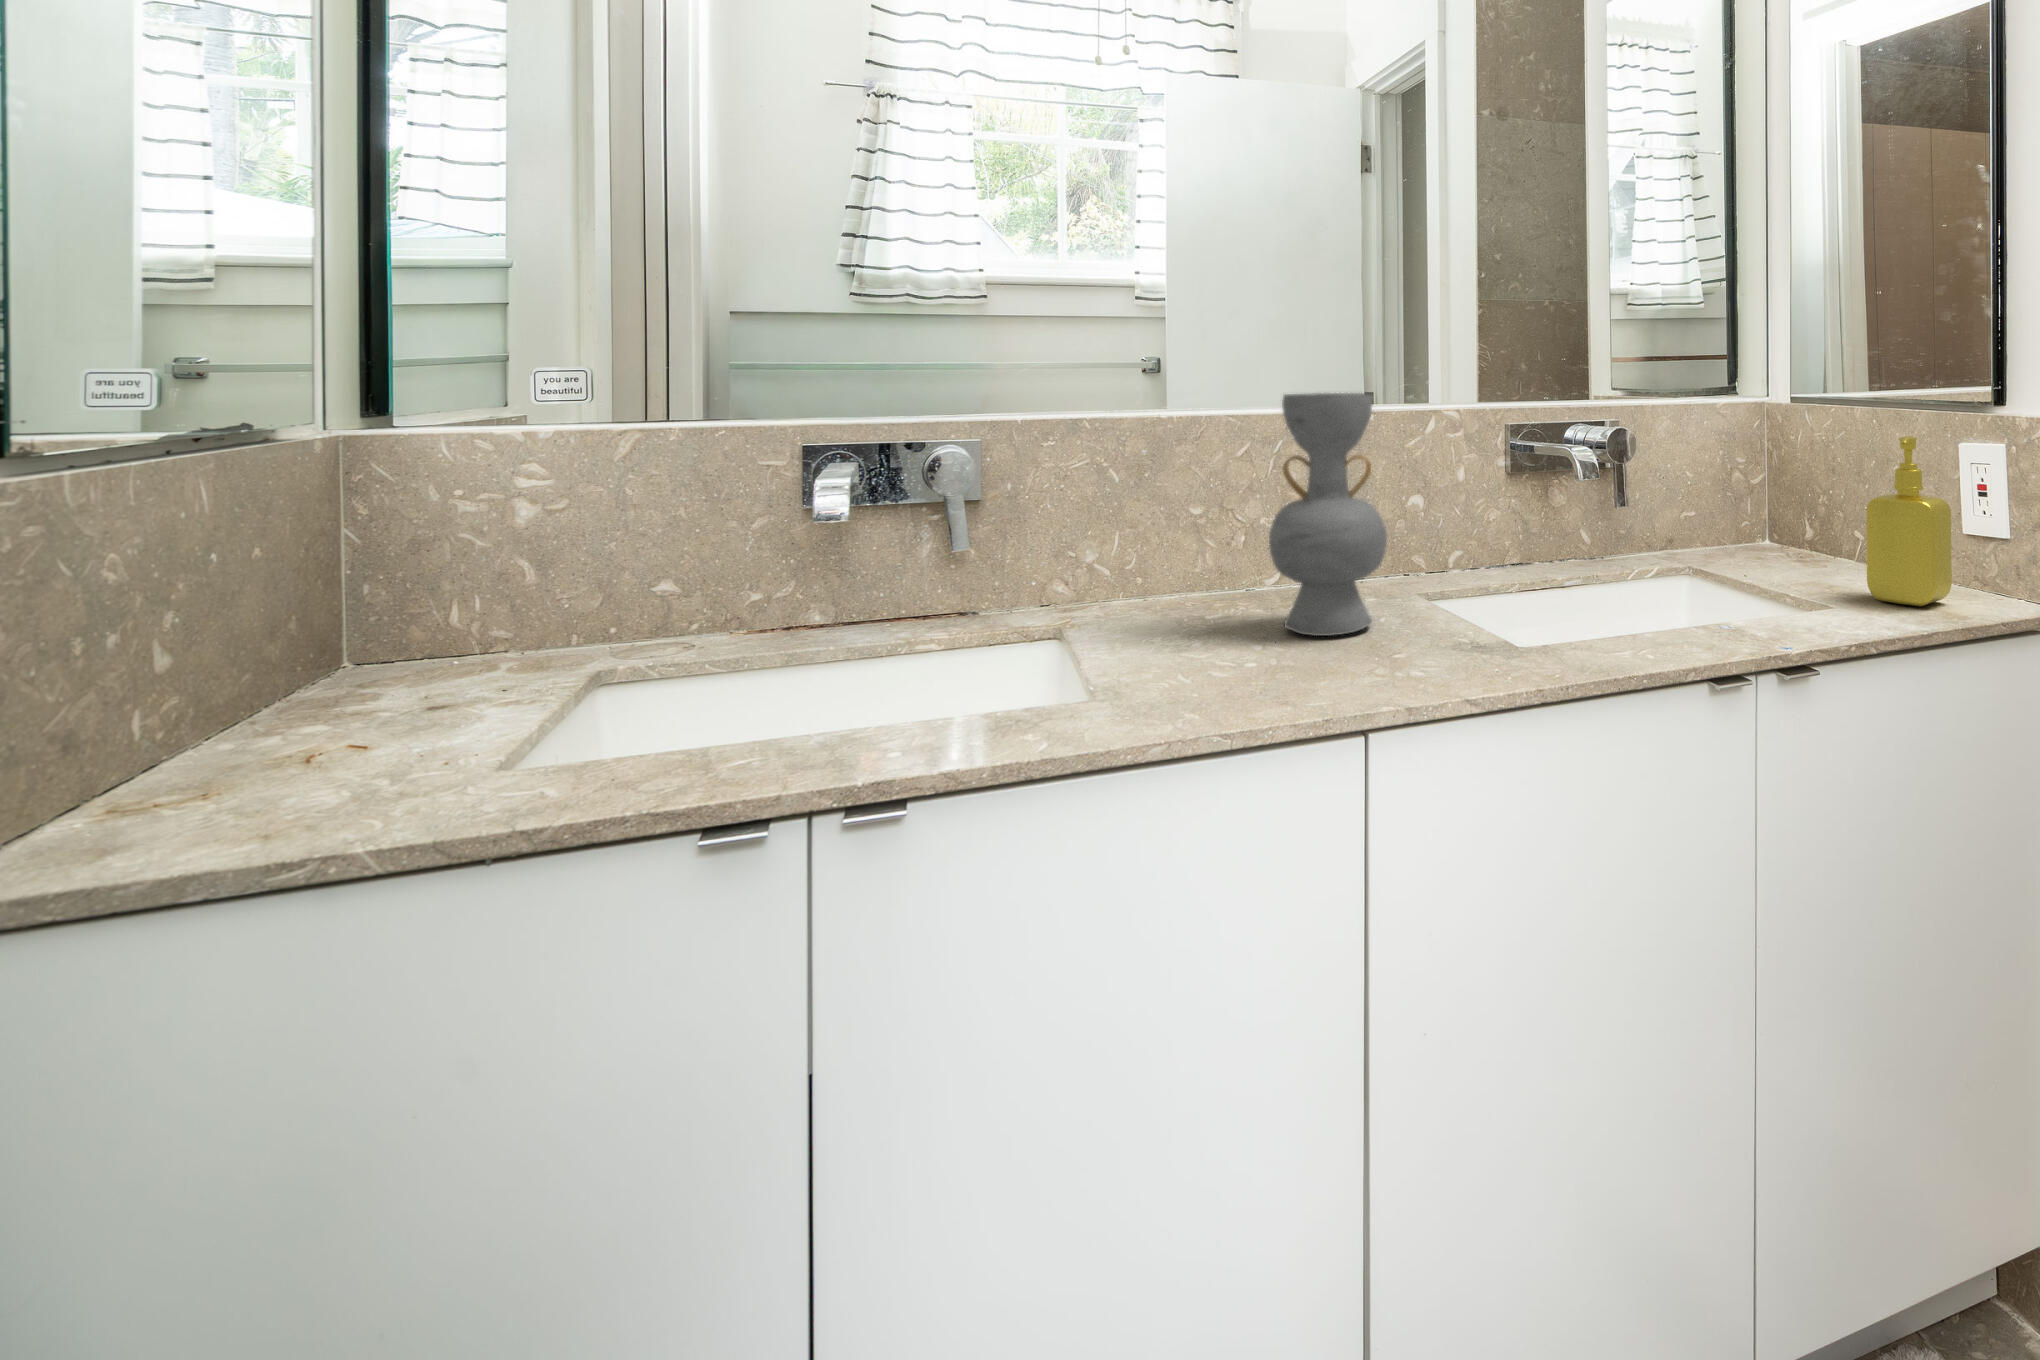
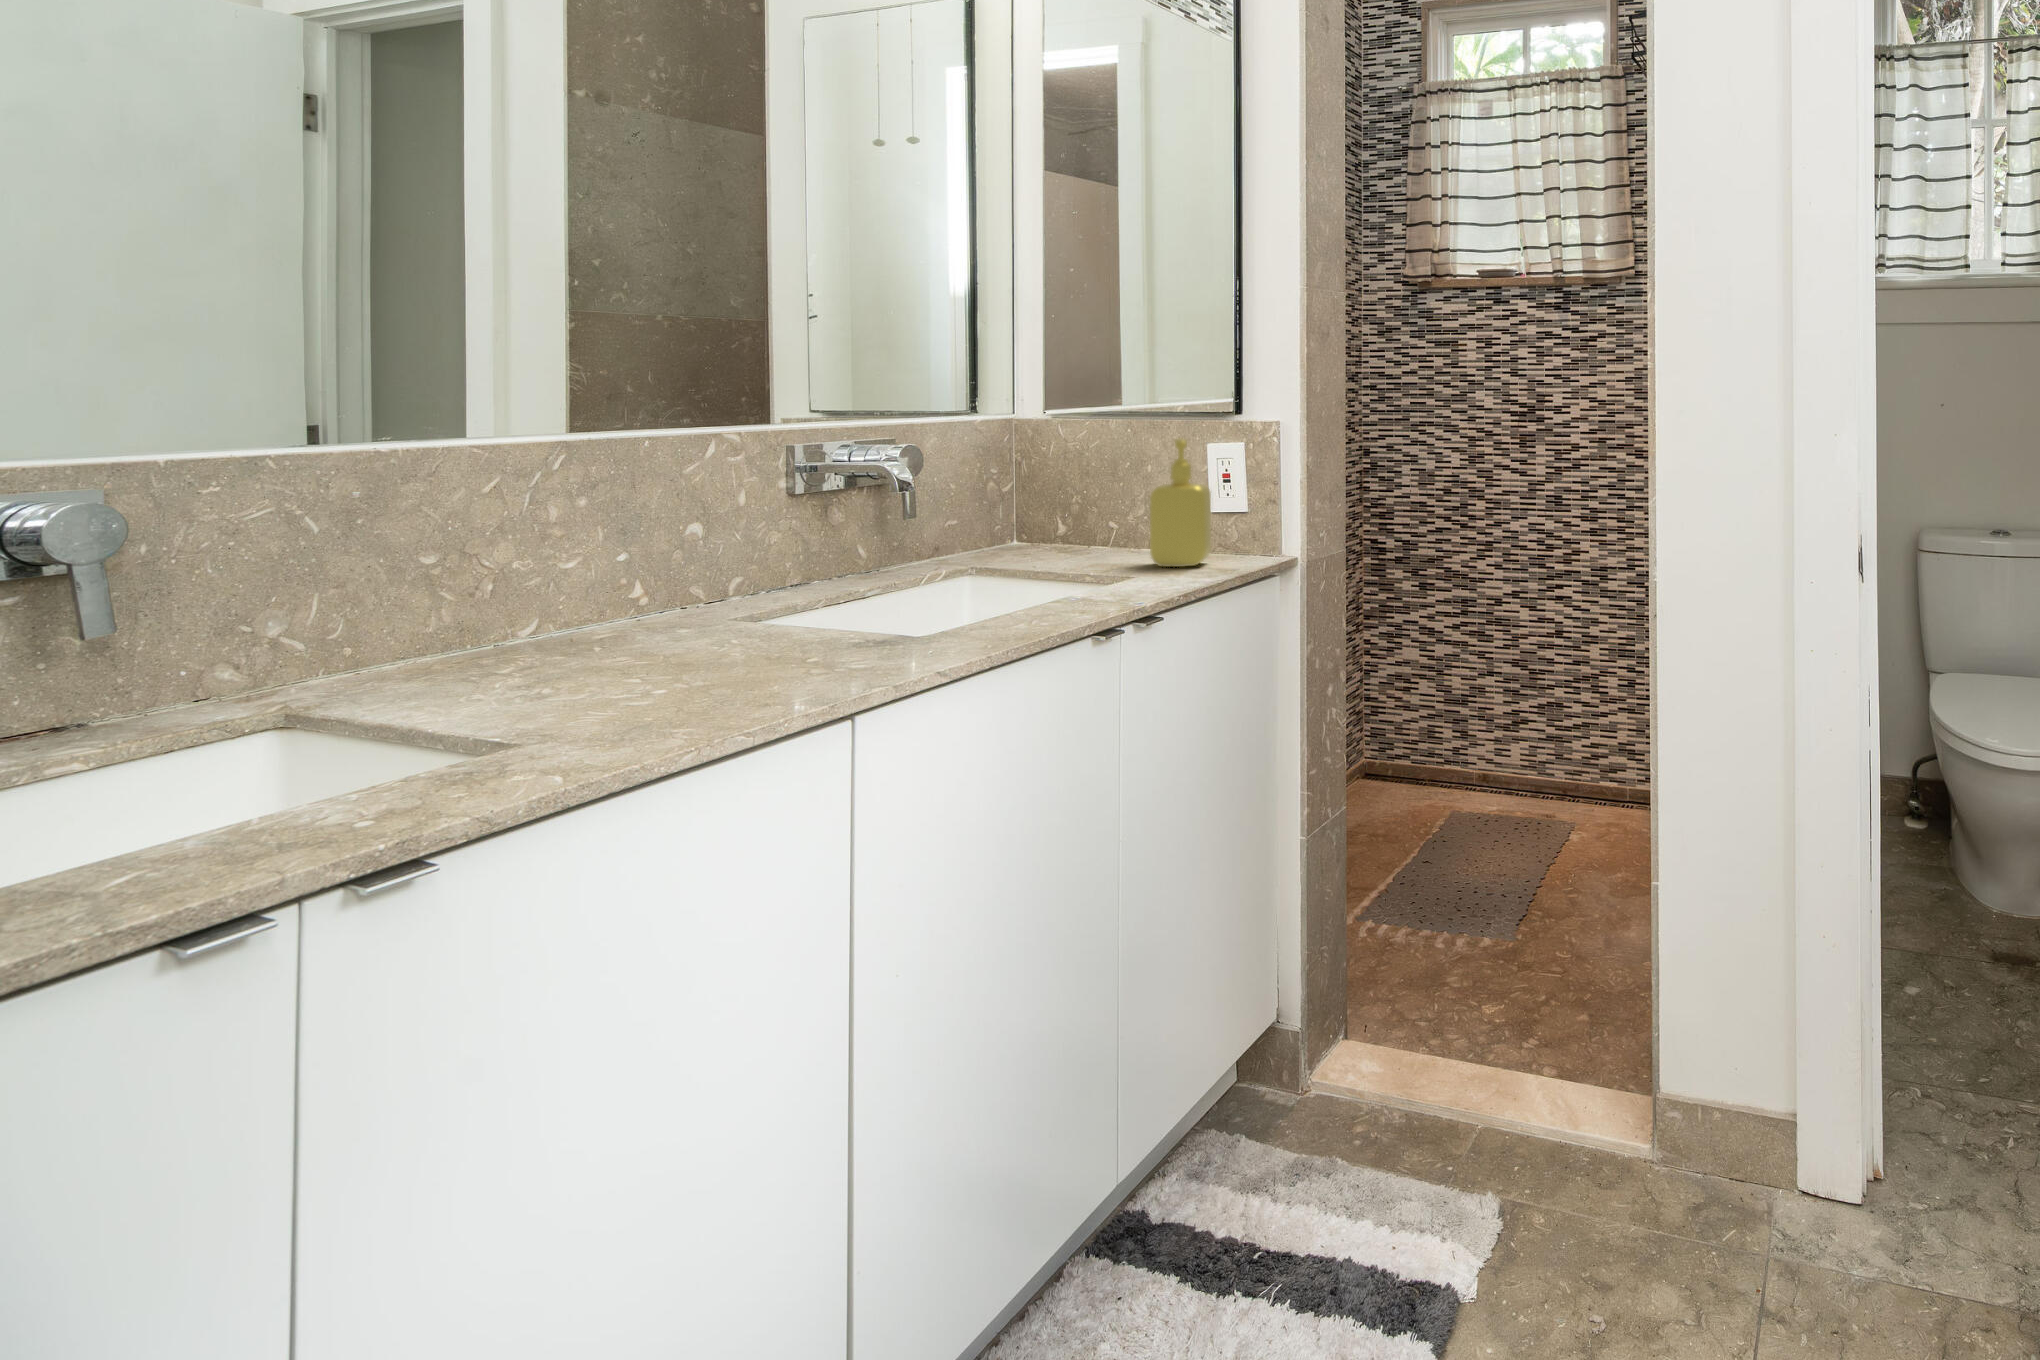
decorative vase: present [1269,393,1387,636] -> none [637,412,776,653]

